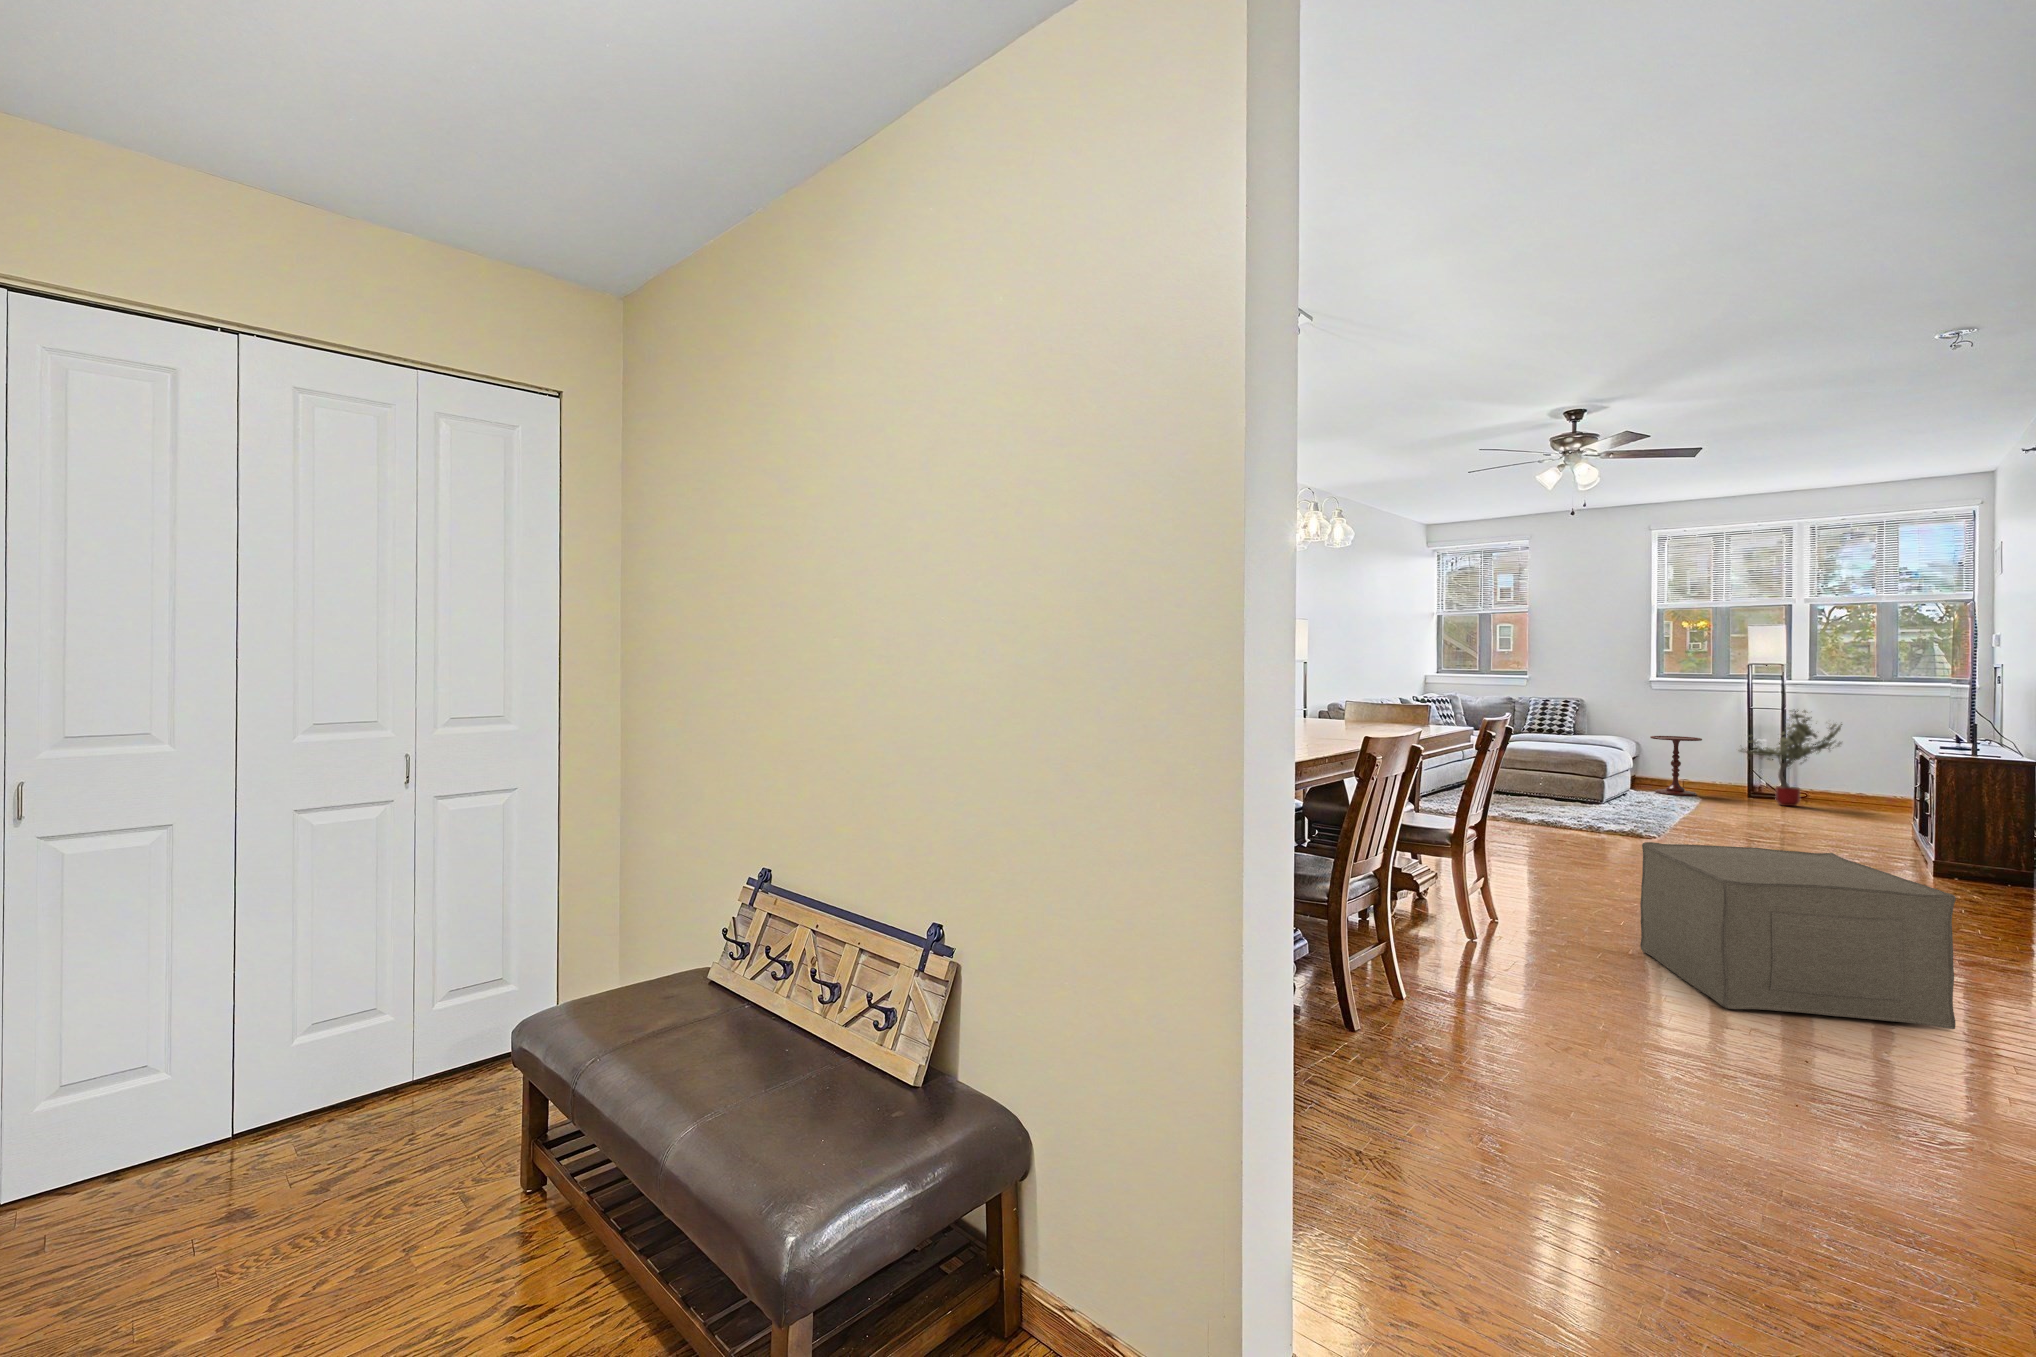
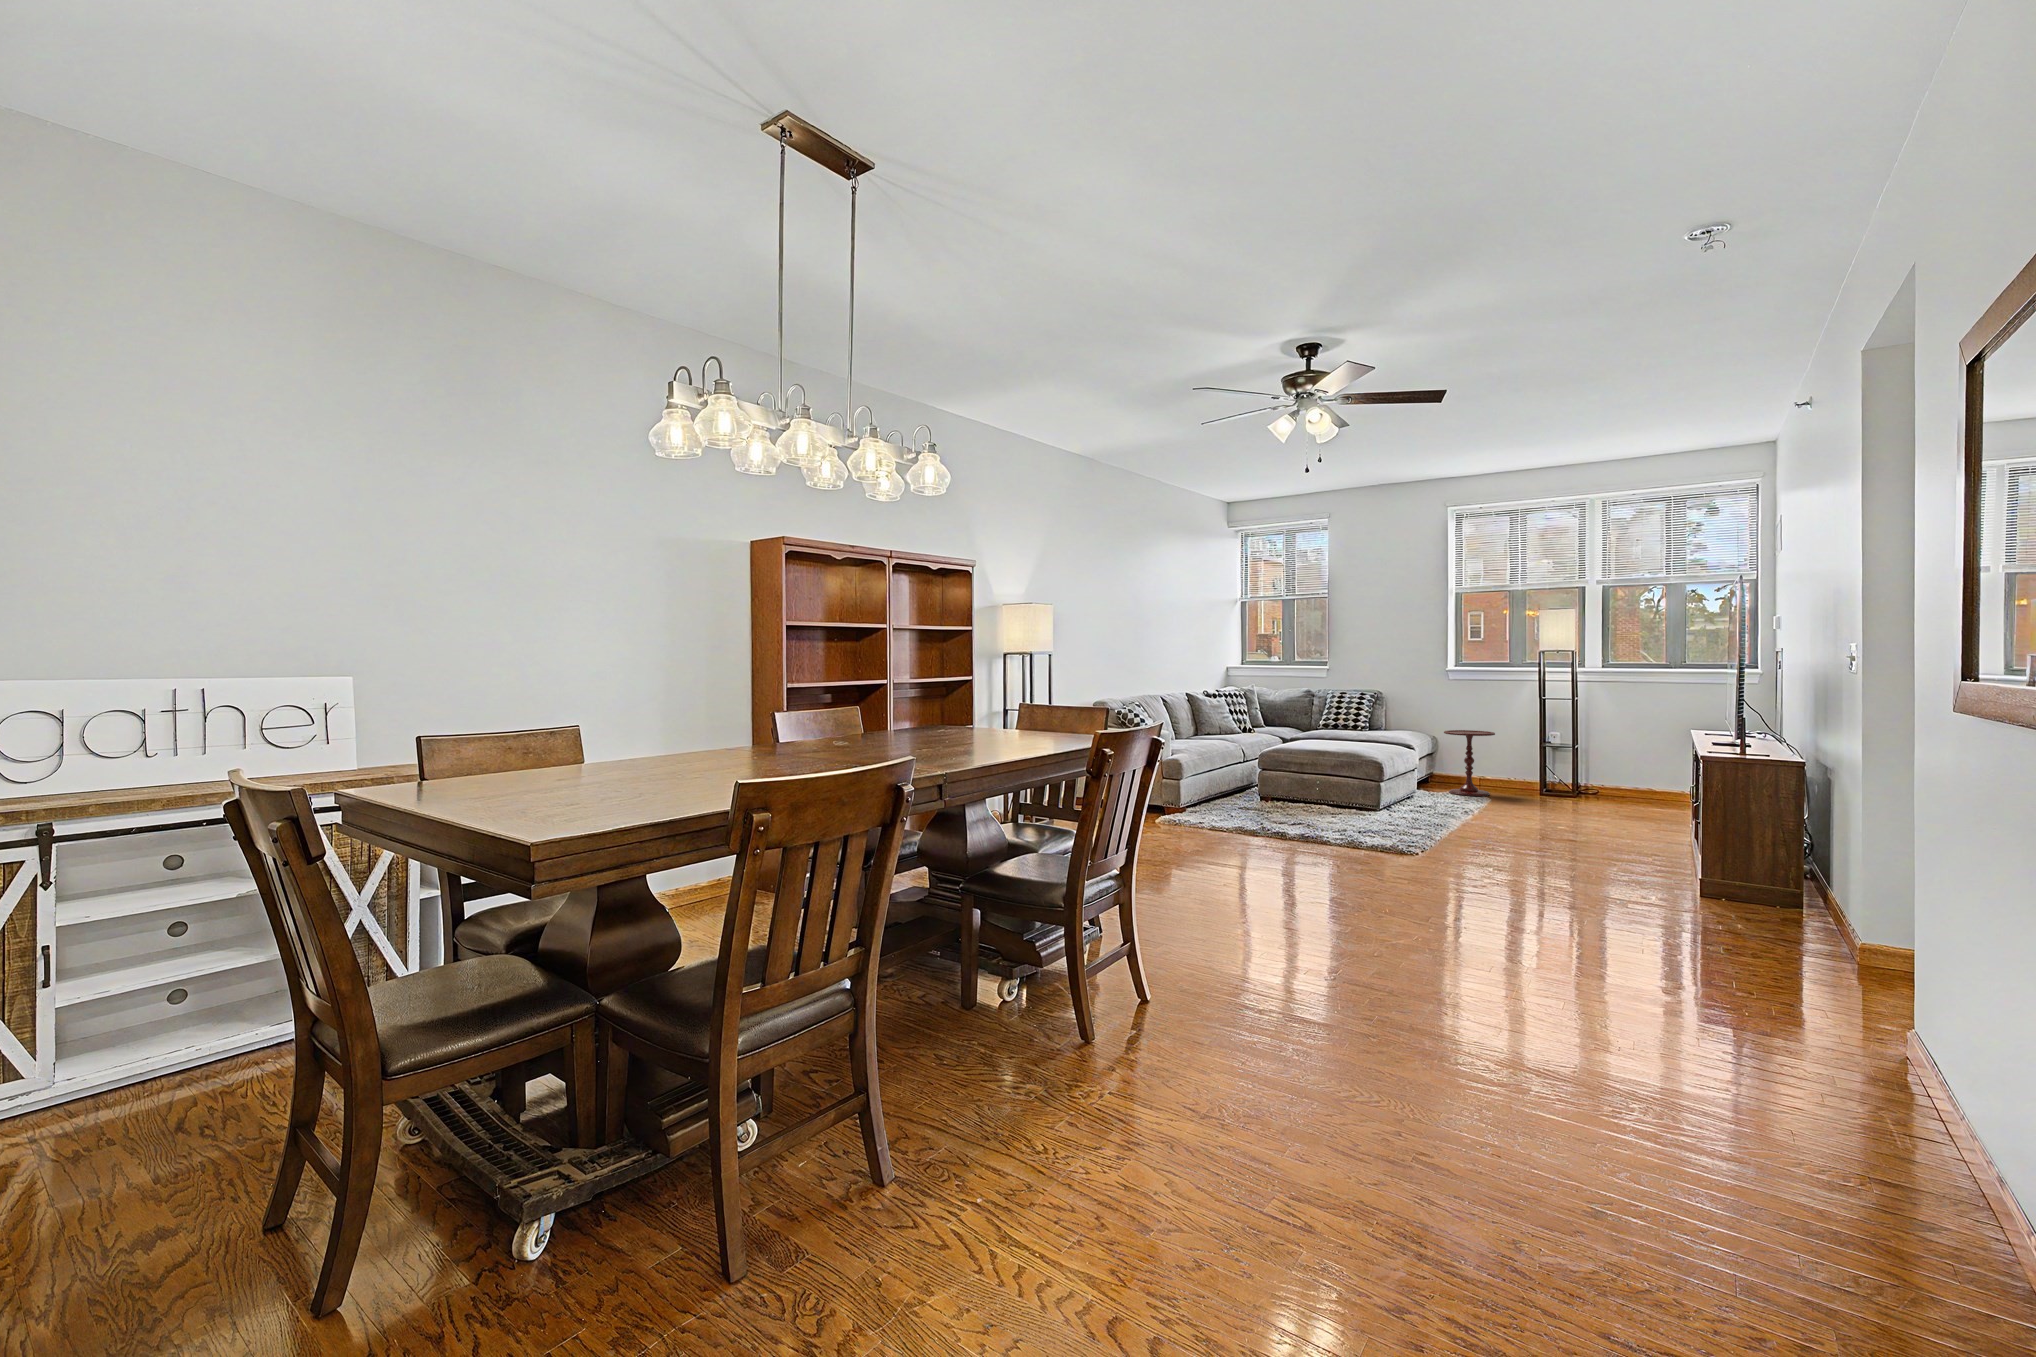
potted tree: present [1740,710,1842,806] -> none [1527,699,1630,807]
ottoman: present [1640,842,1956,1029] -> none [1311,890,1657,1165]

